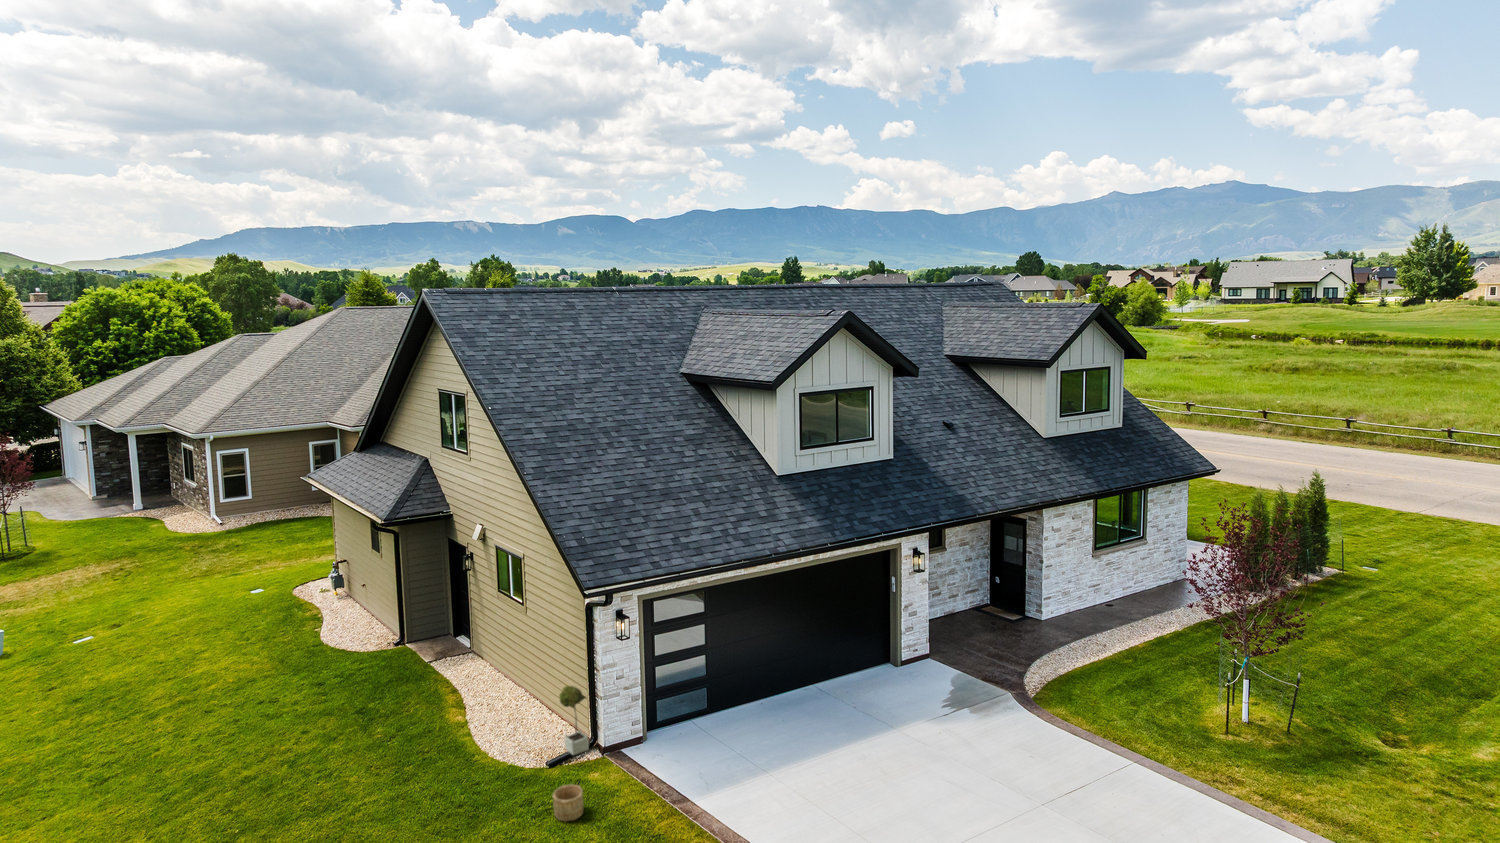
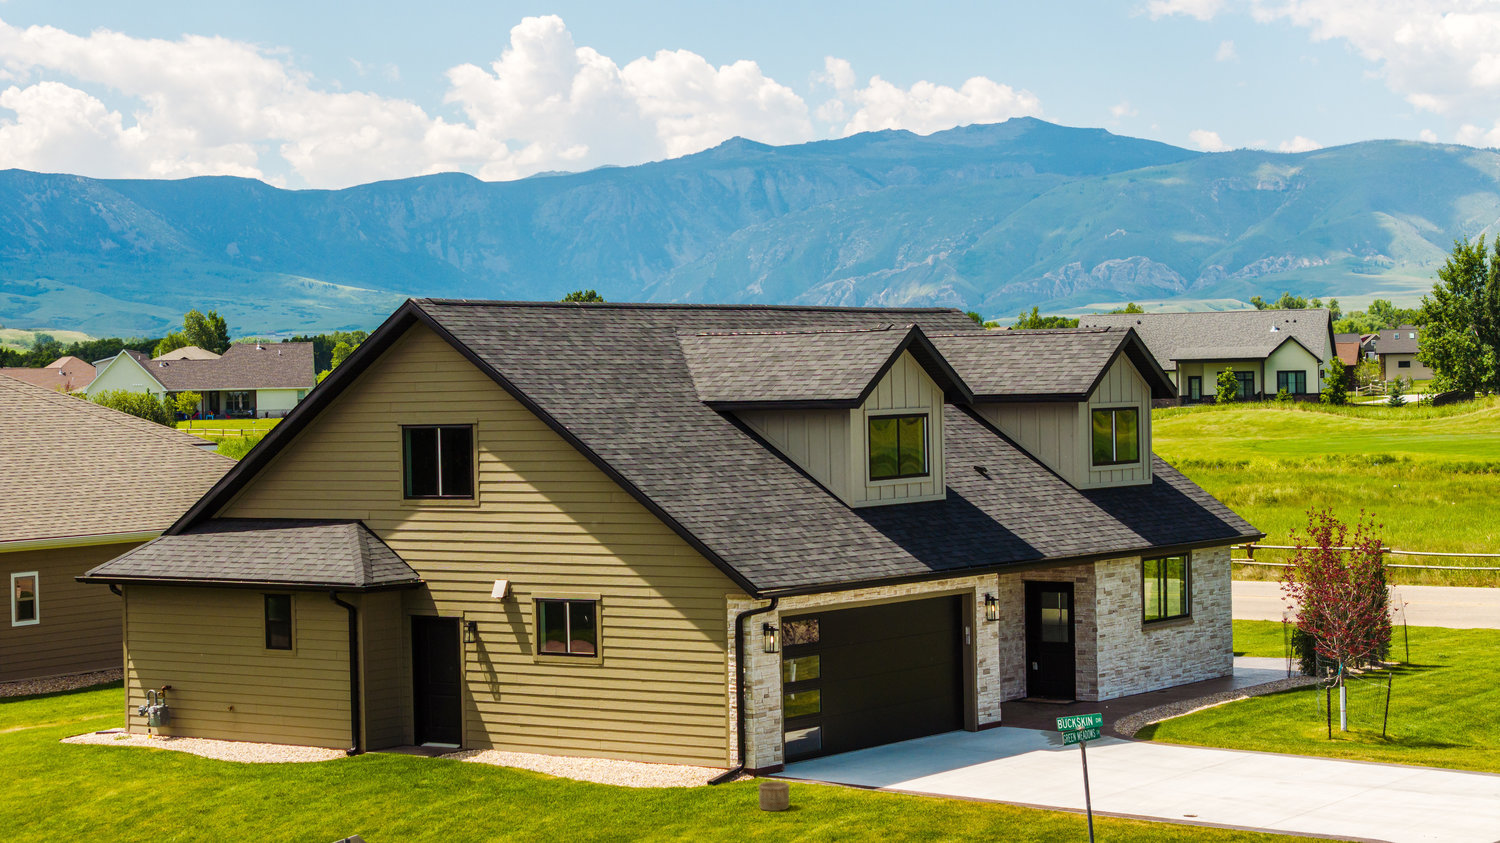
potted tree: present [559,686,589,755] -> none [697,715,729,789]

